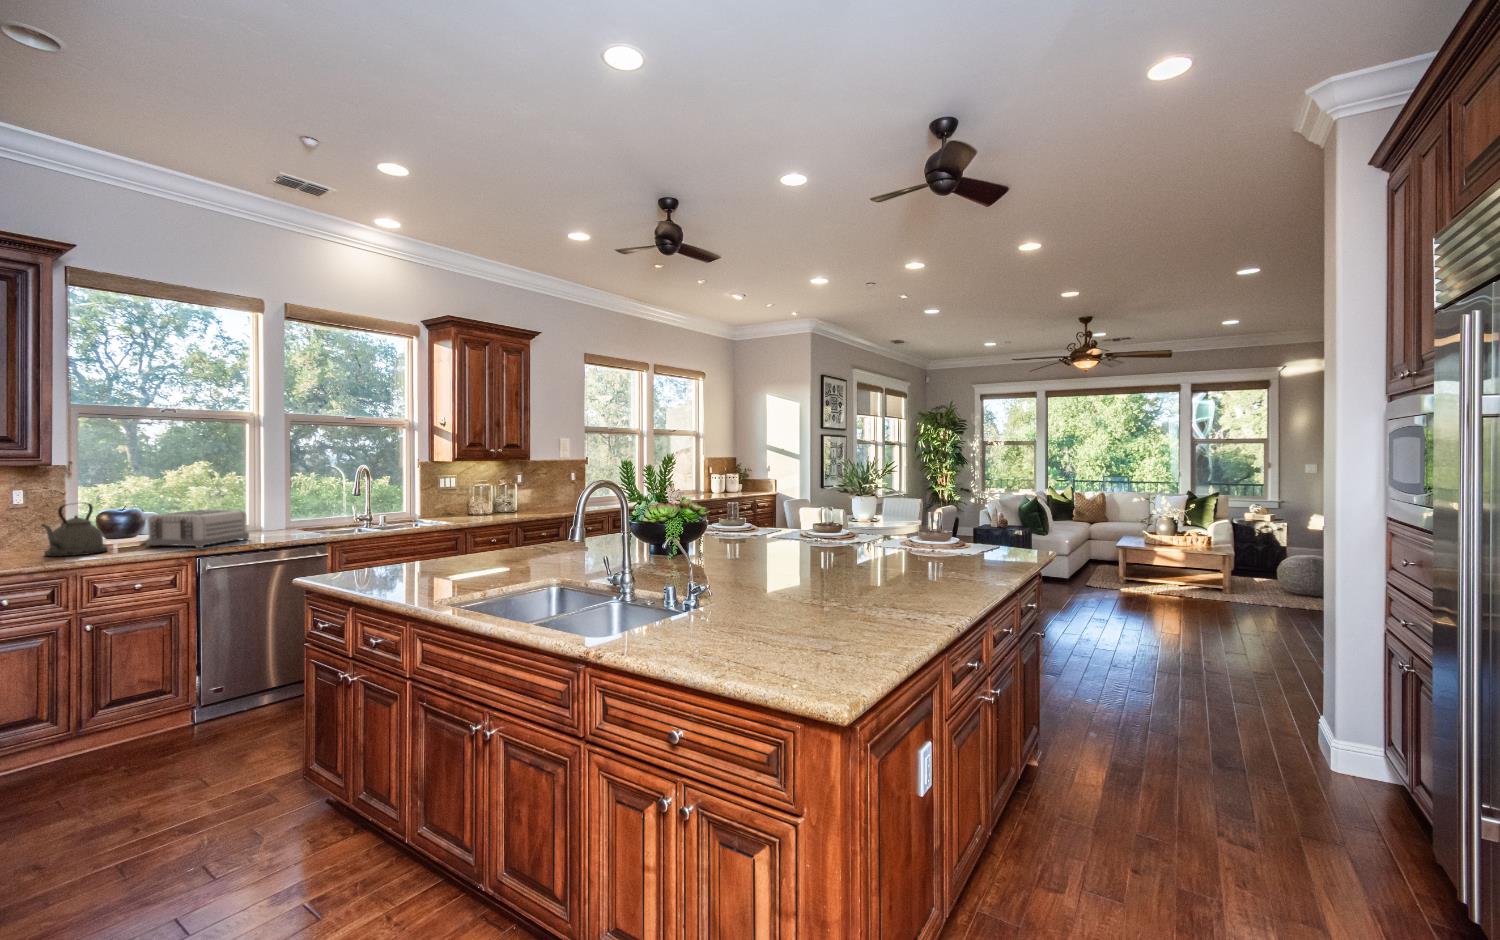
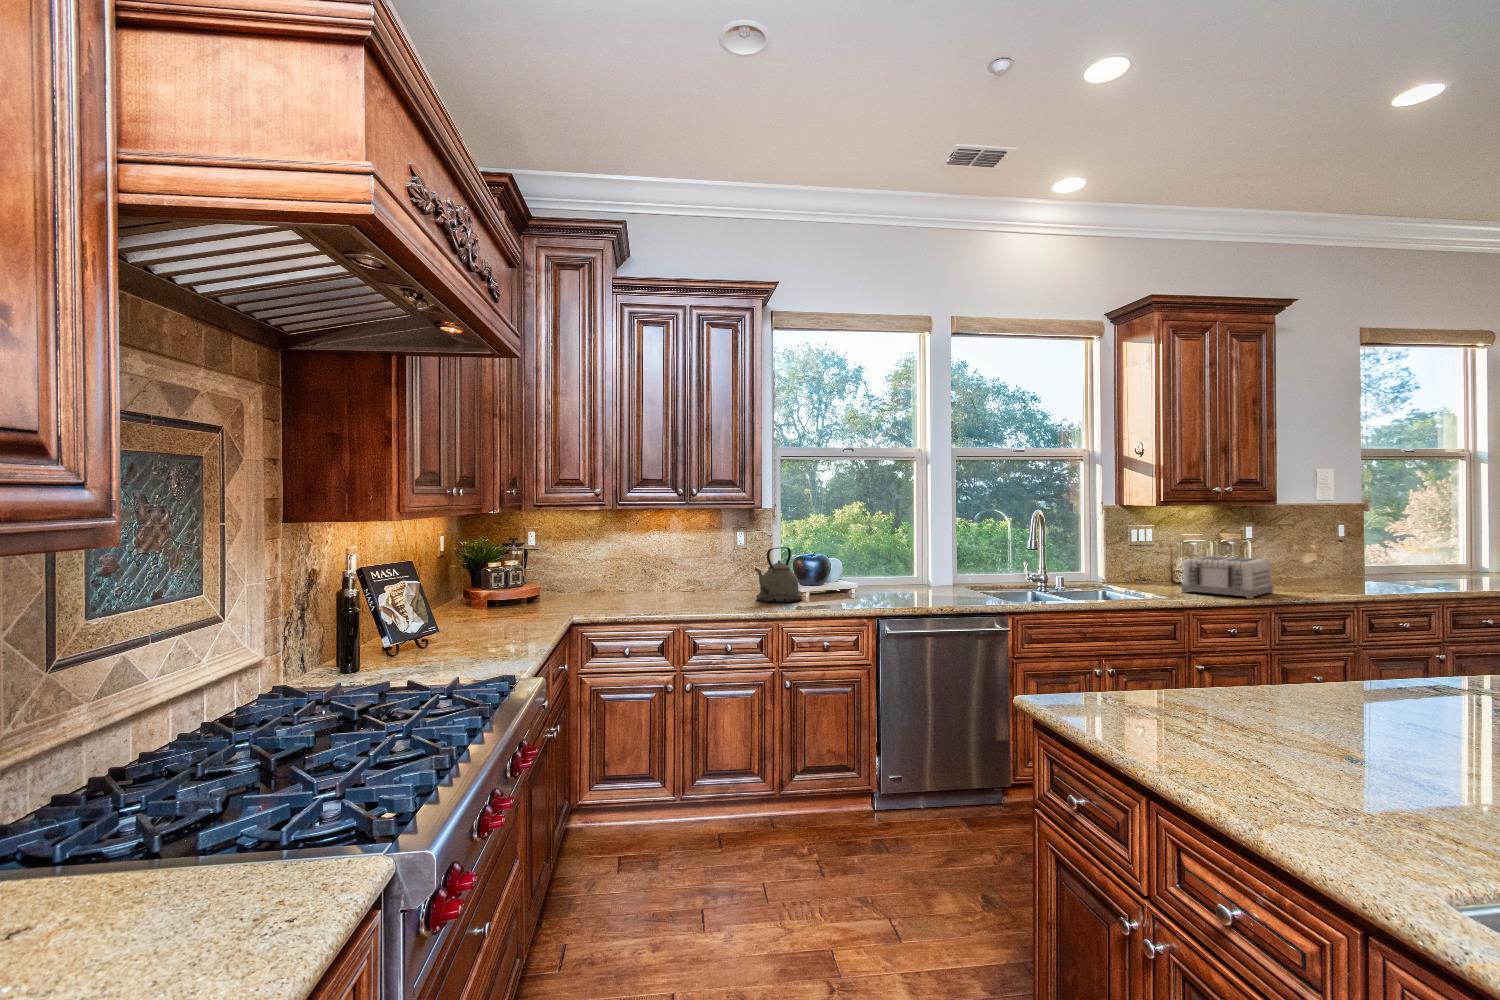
toaster: present [146,510,249,548] -> present [1181,556,1273,599]

